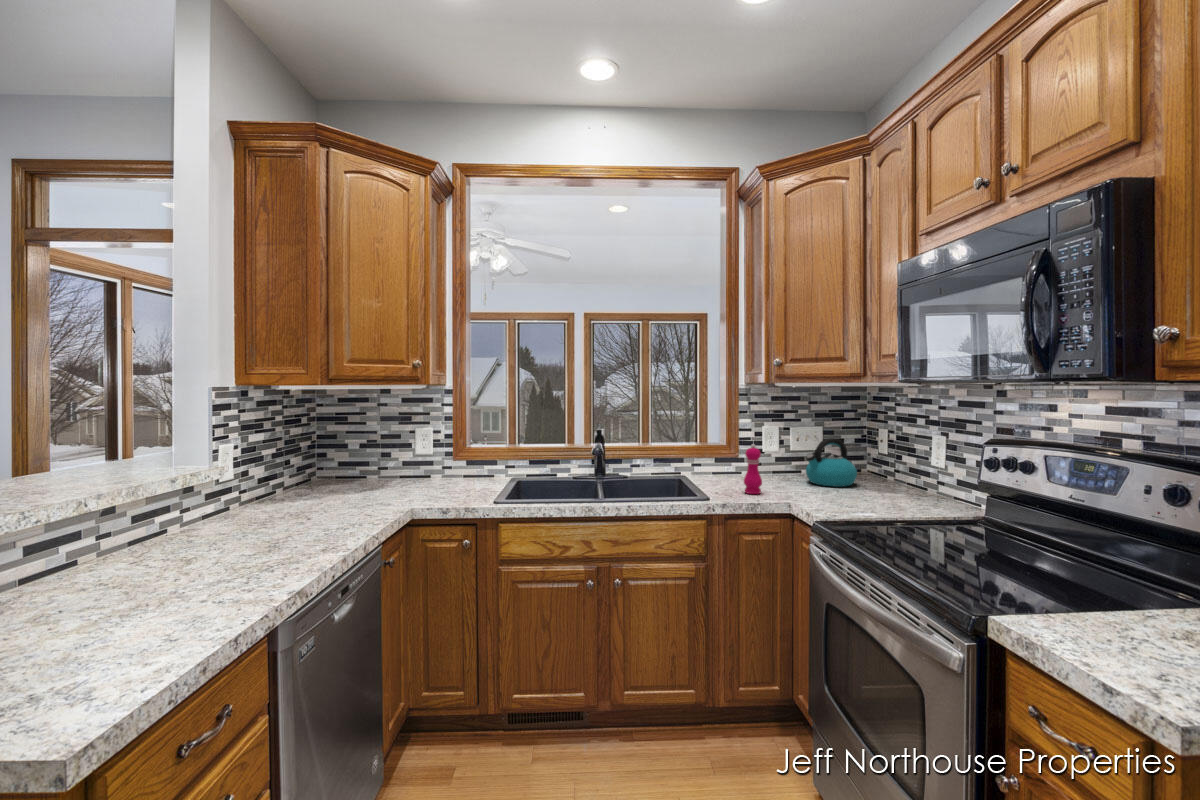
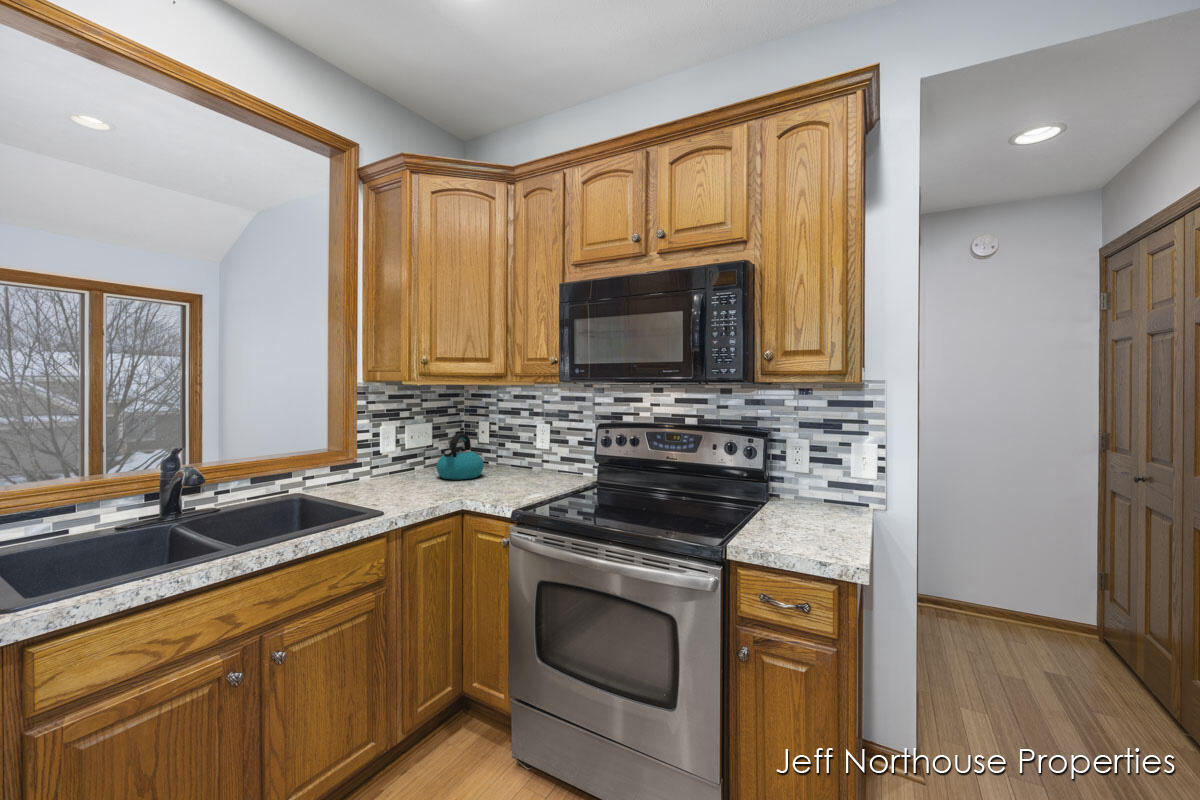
pepper mill: present [744,444,762,494] -> none [404,445,424,500]

